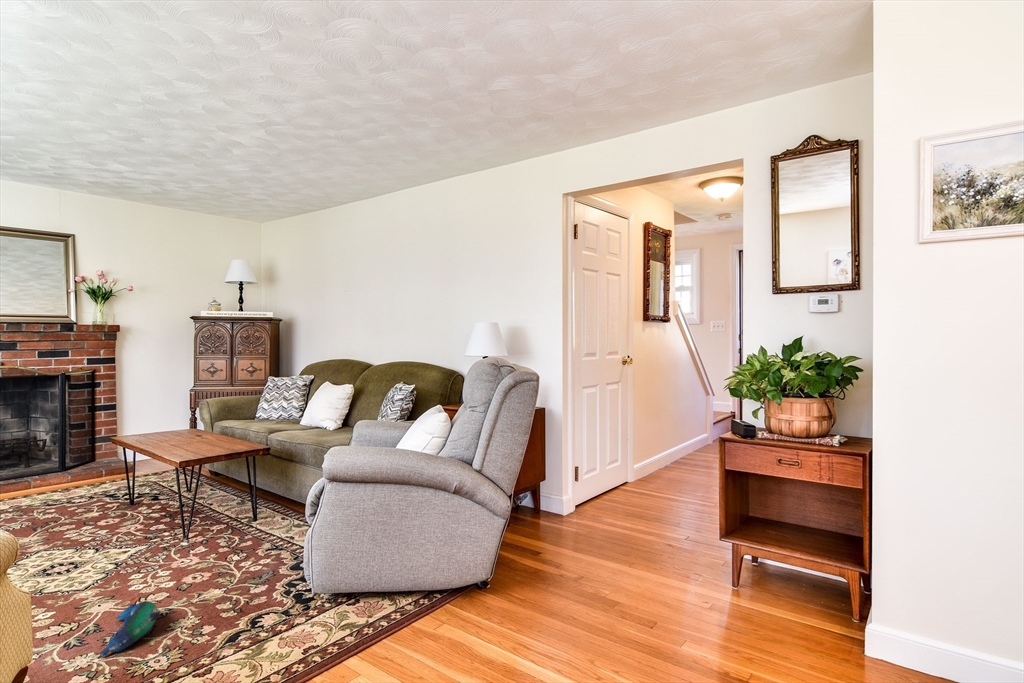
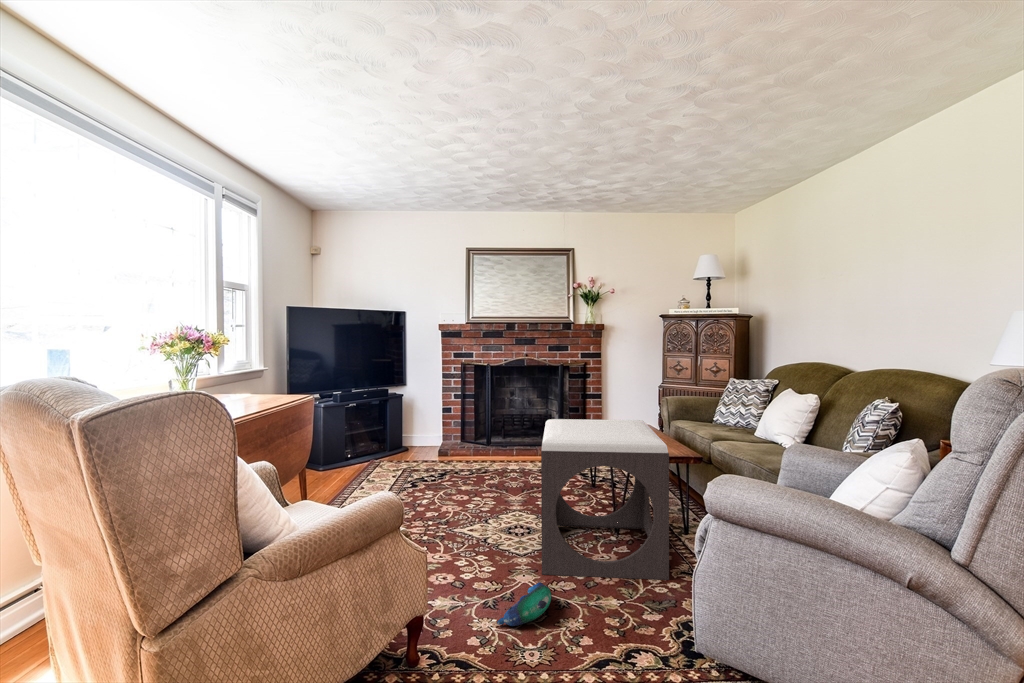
footstool: none [91,424,261,601] -> present [541,419,669,580]

